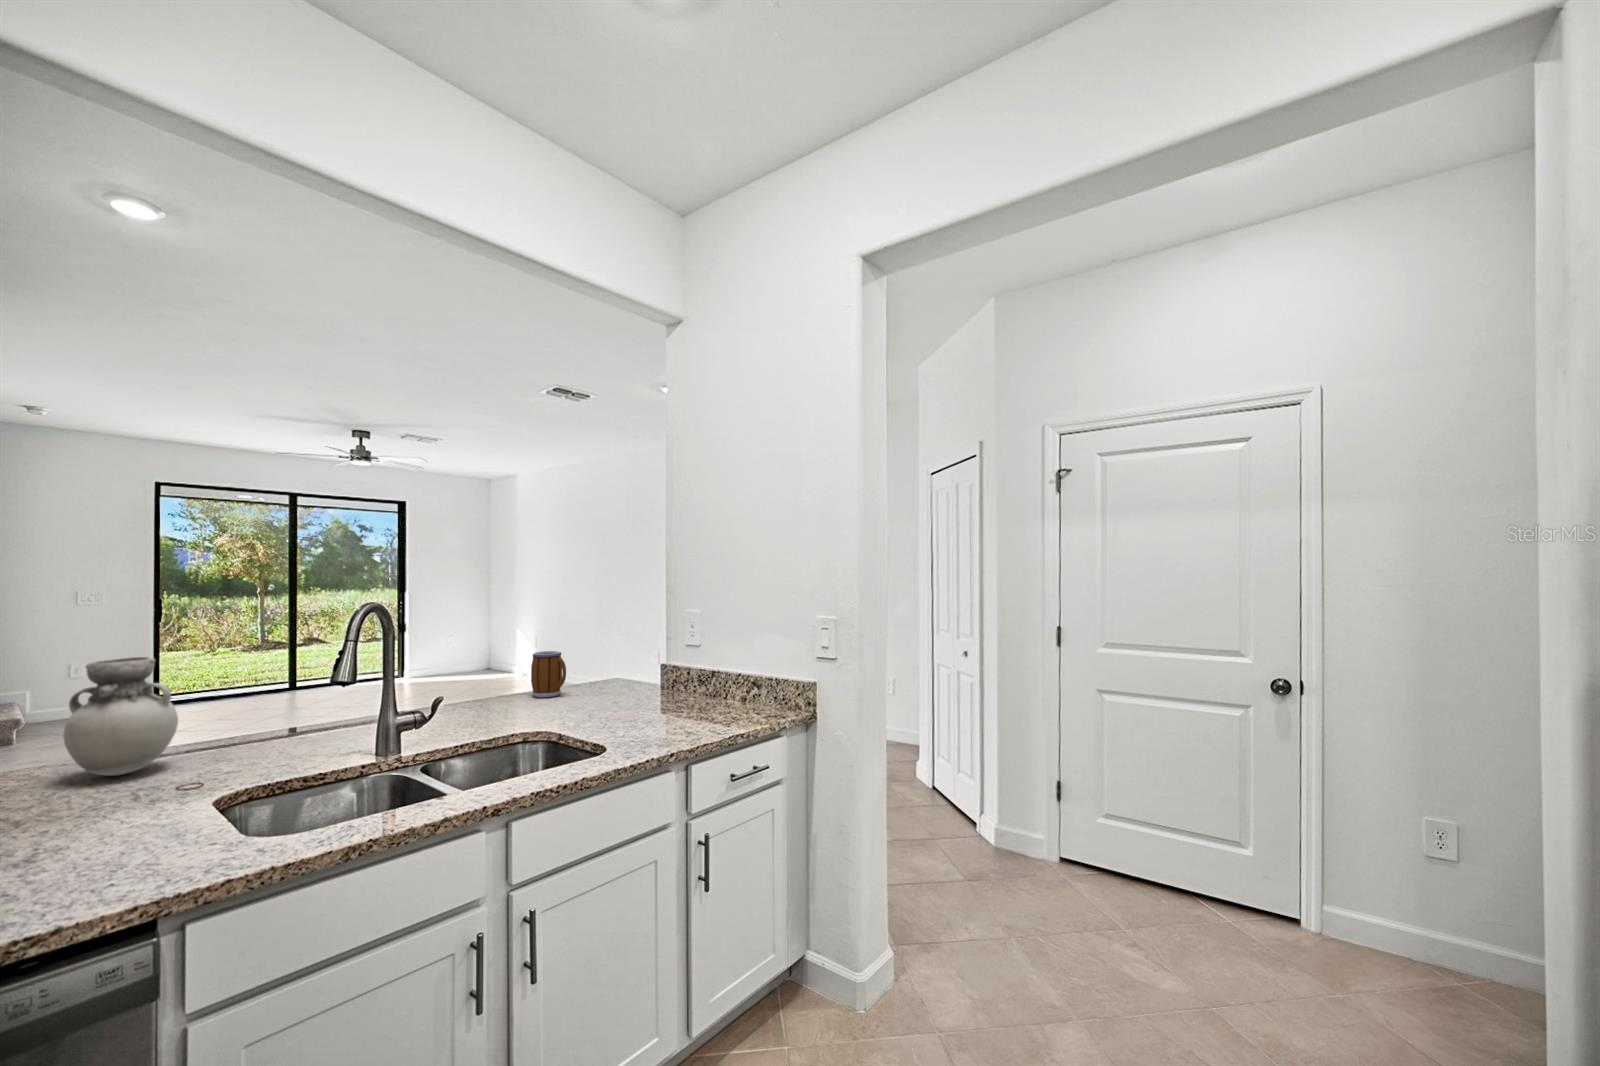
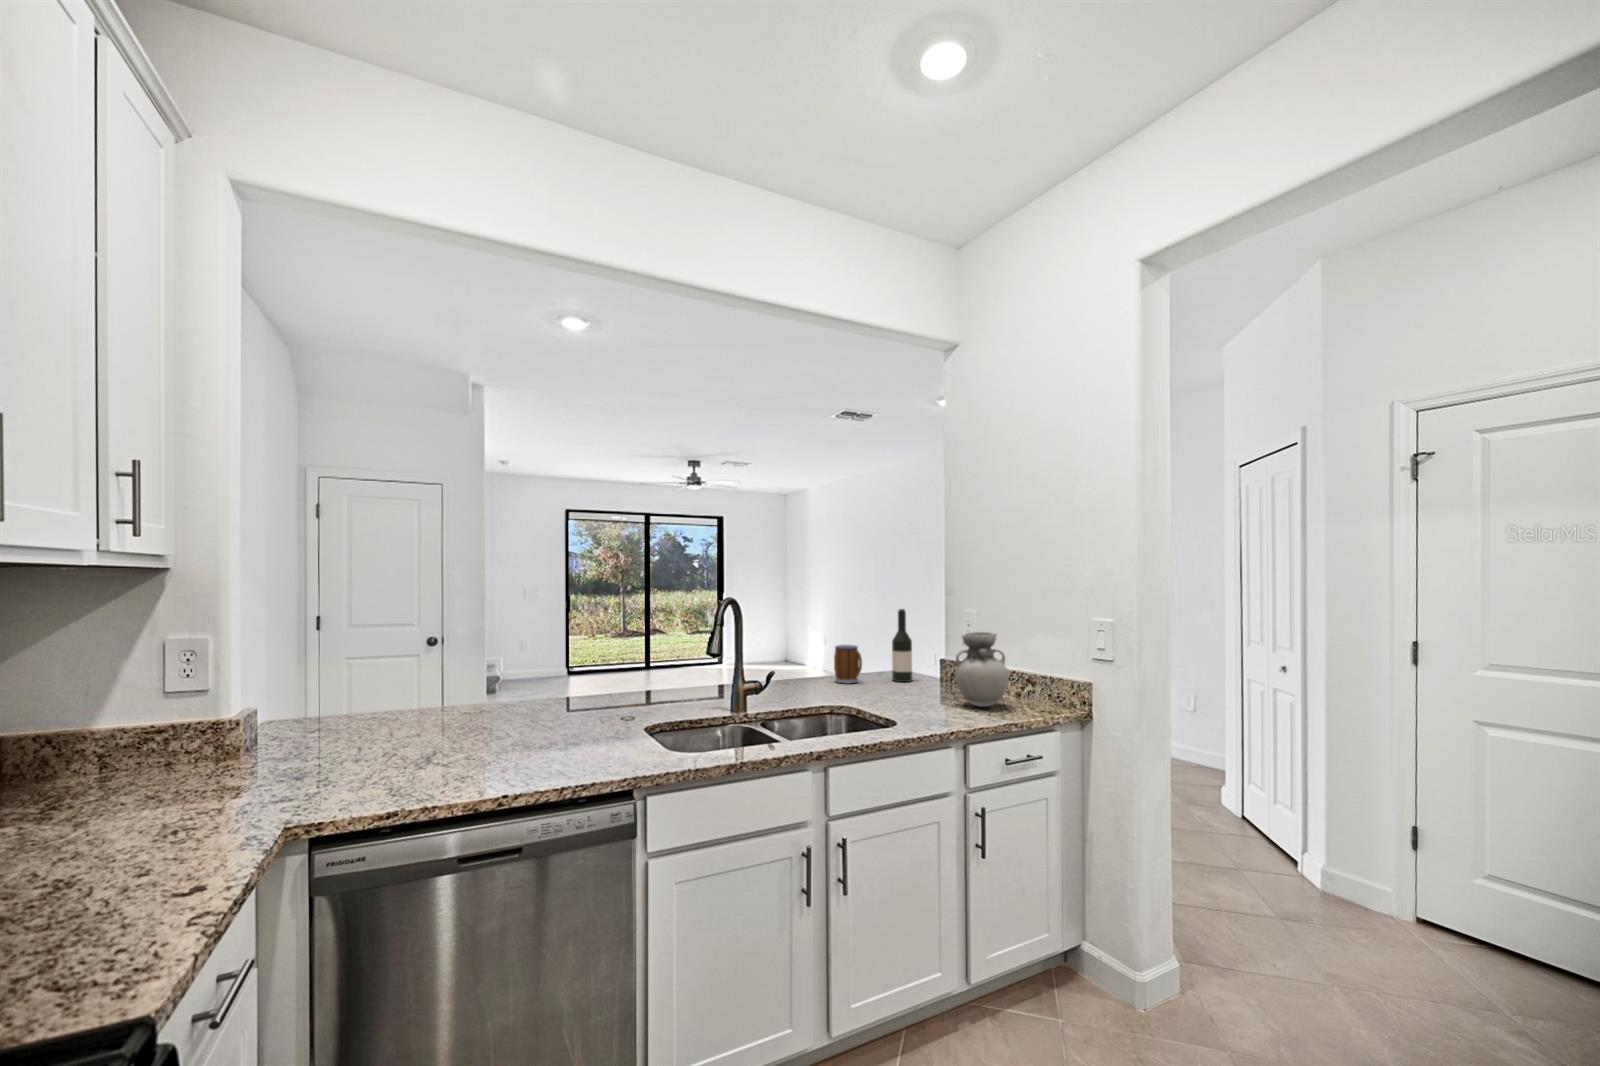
wine bottle: none [602,607,626,690] -> present [892,609,912,682]
vase: present [63,657,178,776] -> present [955,632,1008,707]

